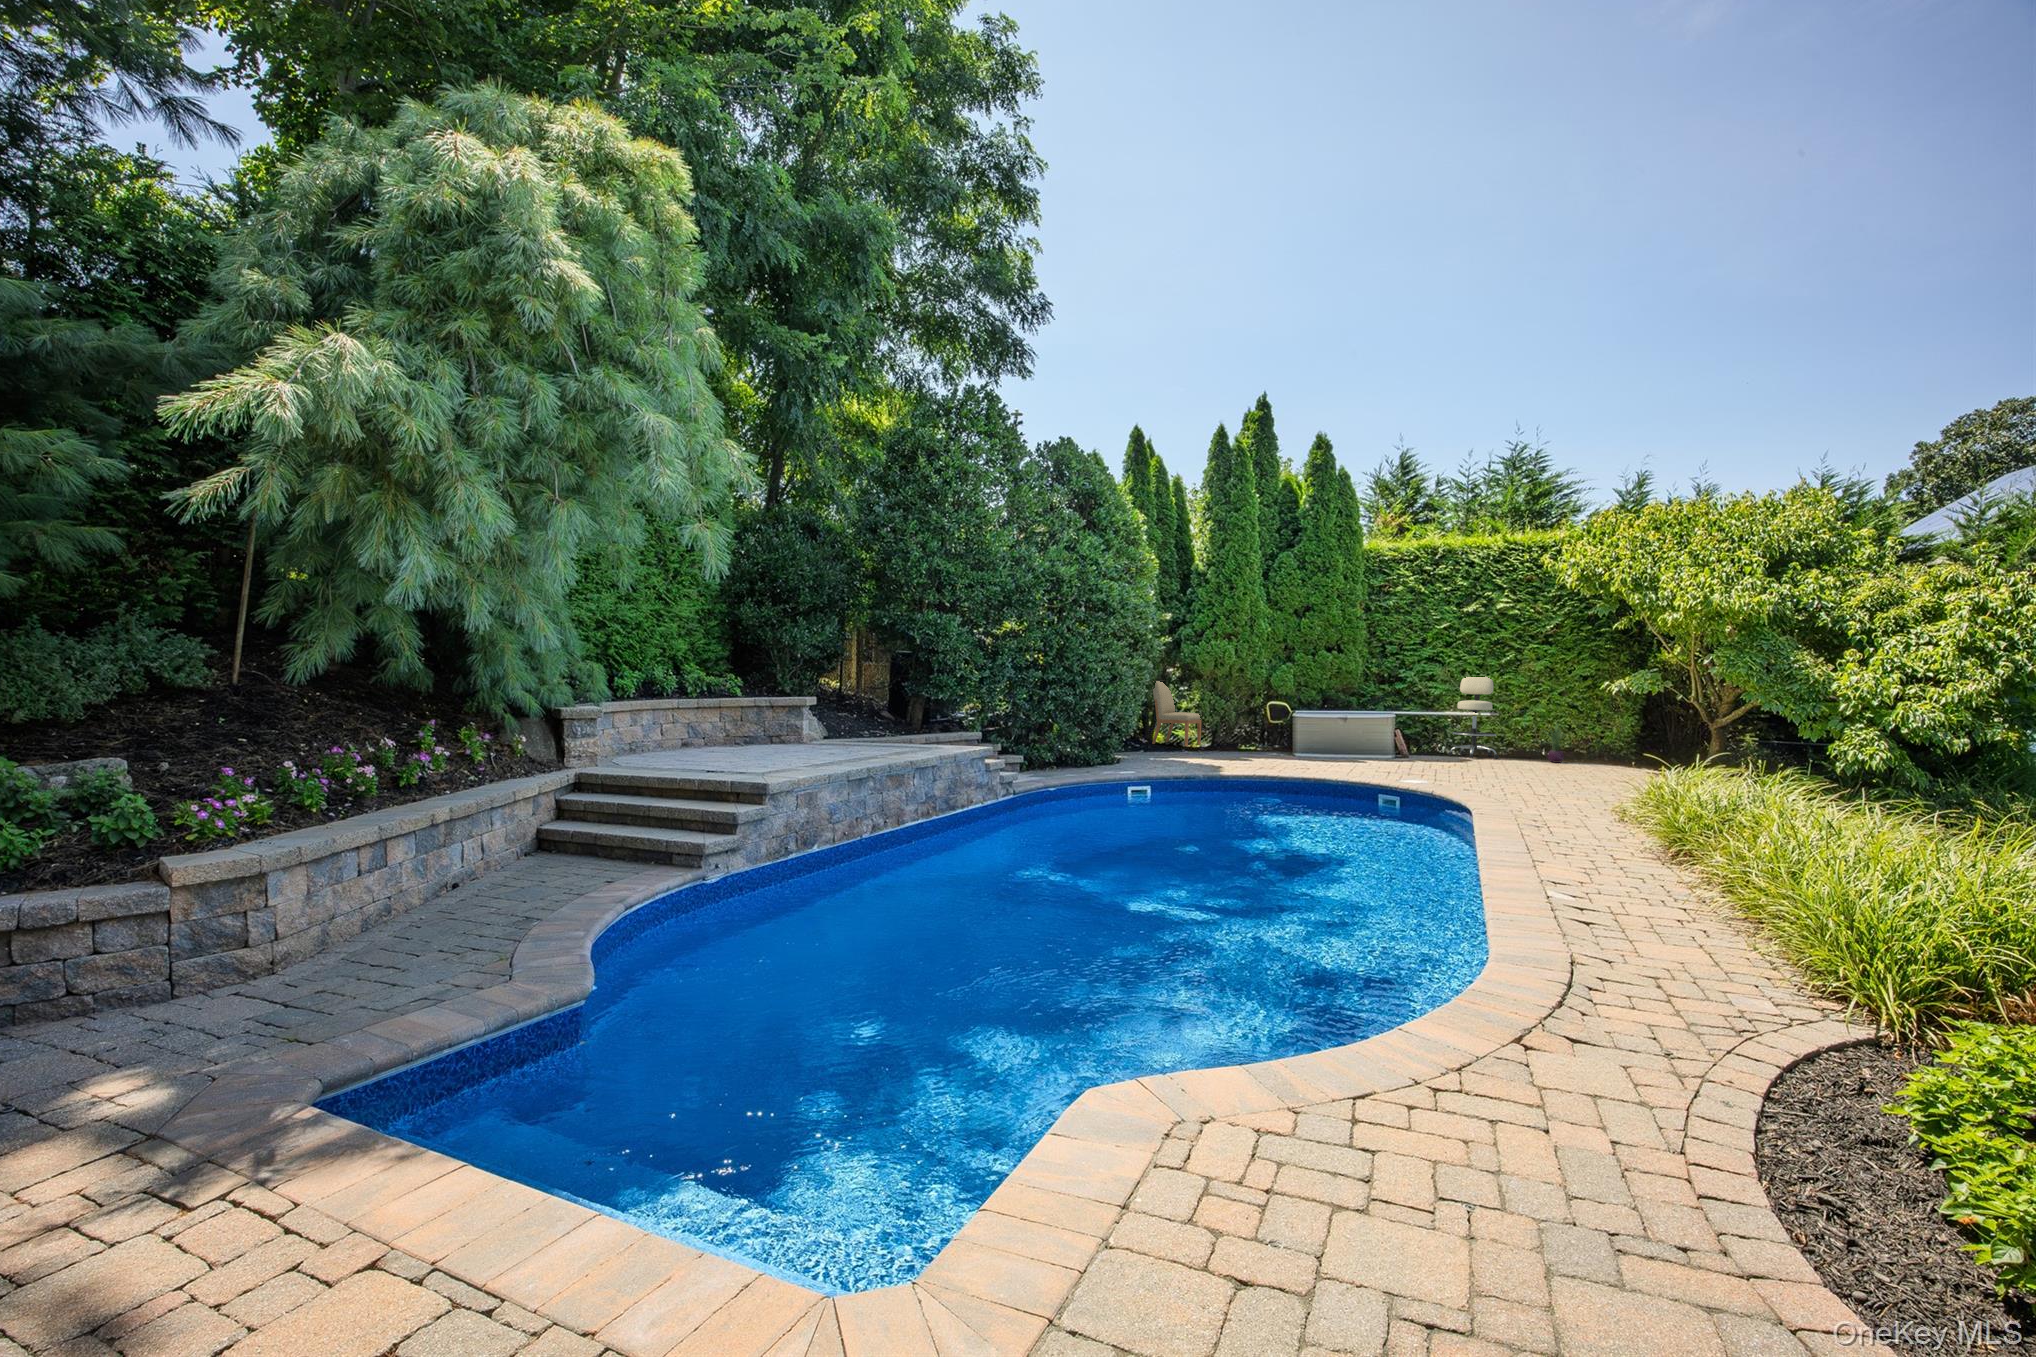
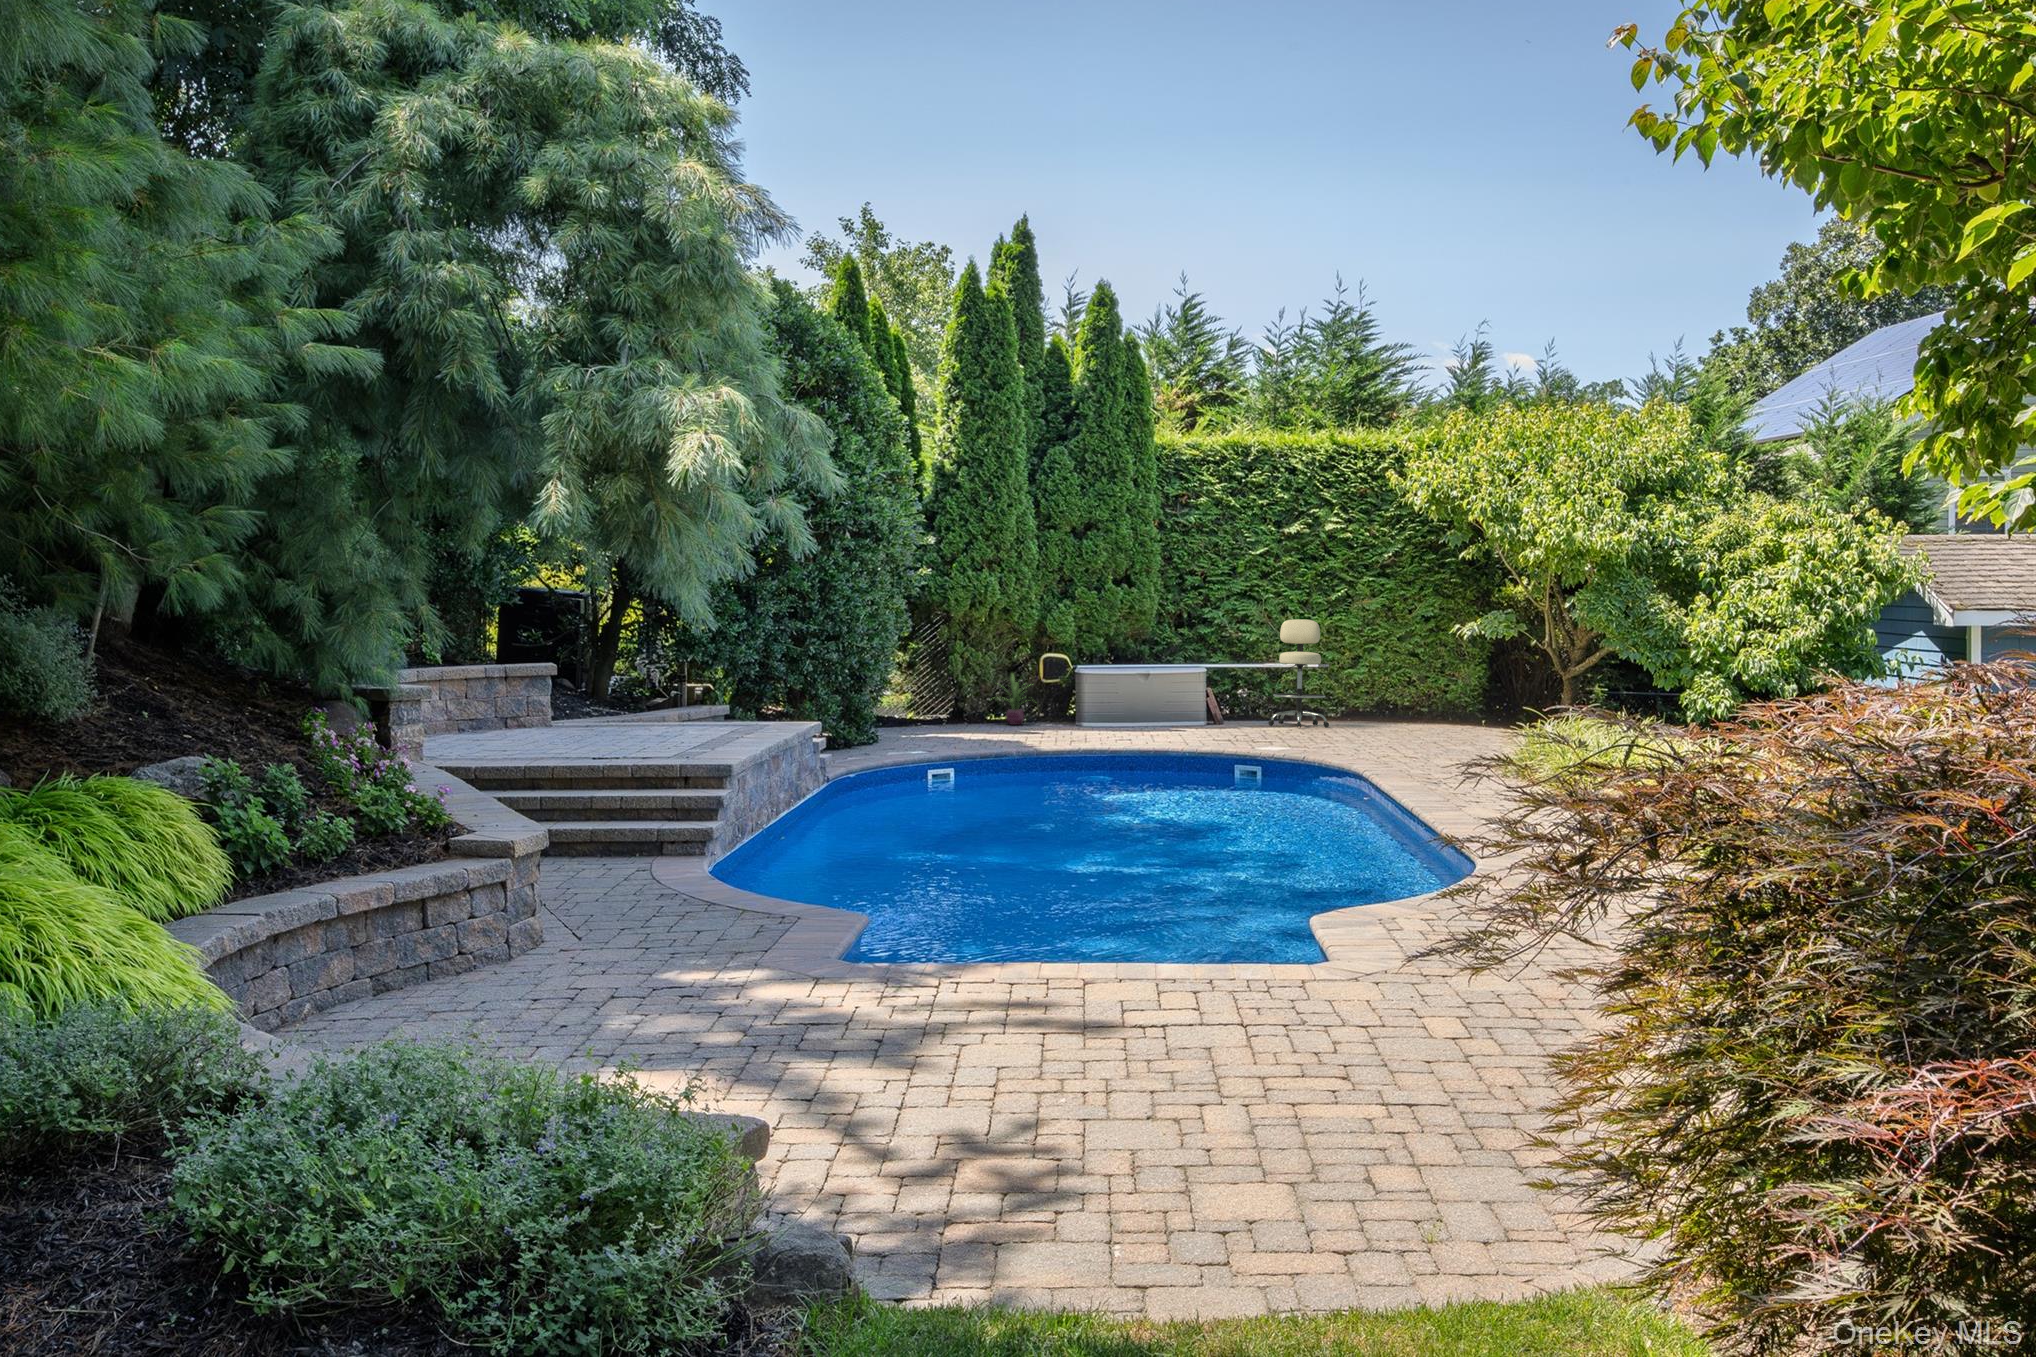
chair: present [1152,681,1201,746] -> none [879,628,947,724]
decorative plant: present [1547,724,1564,763] -> present [1004,674,1024,725]

